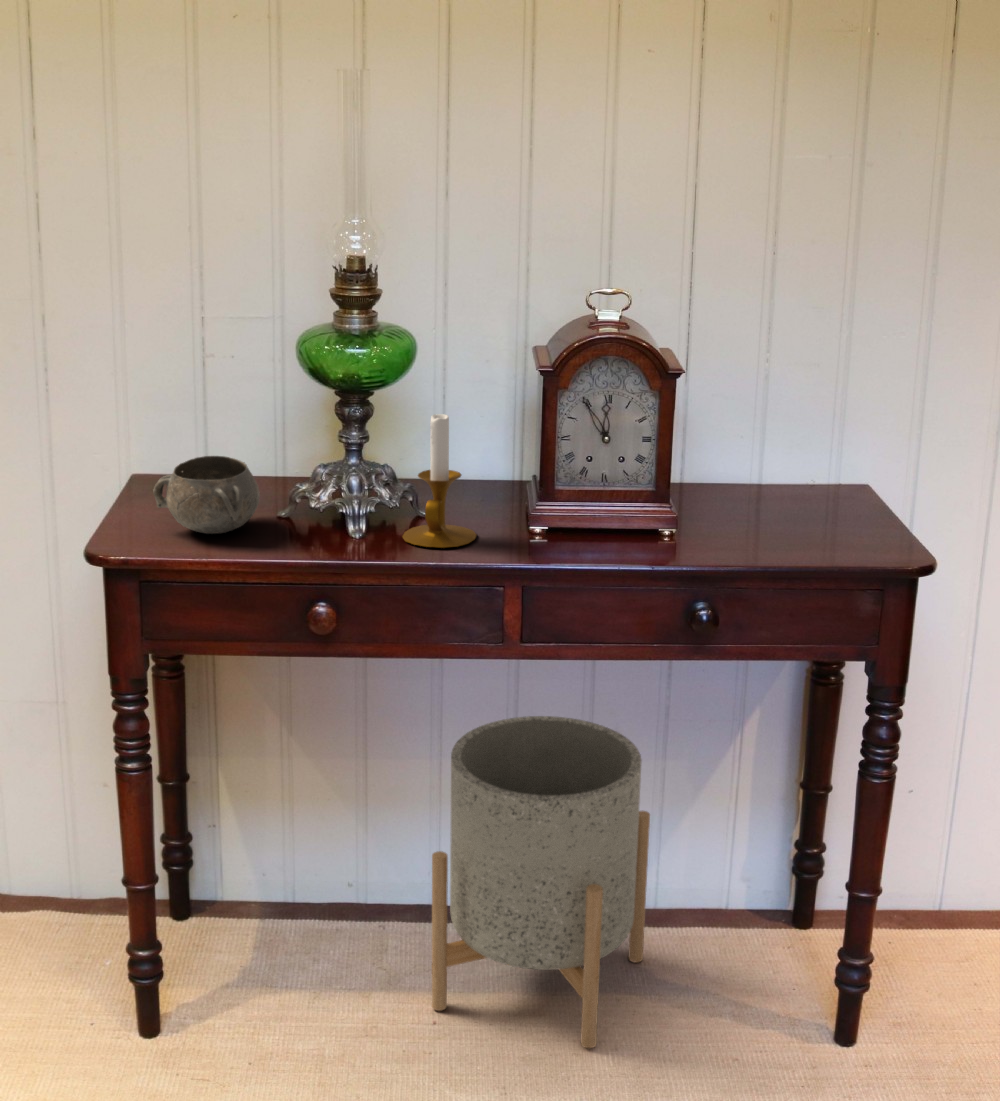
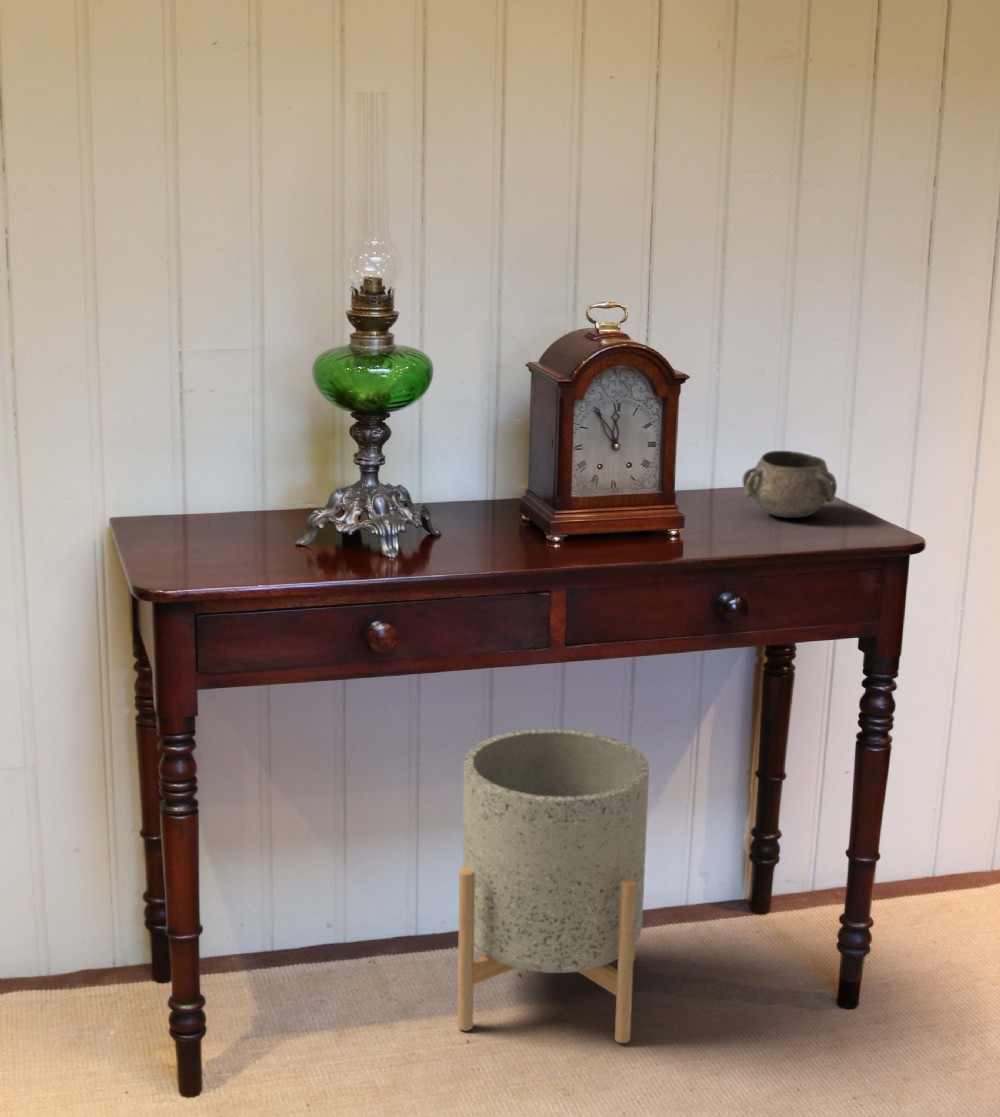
candlestick: present [403,414,476,548] -> none [437,428,509,557]
decorative bowl: present [153,456,260,534] -> present [743,451,837,518]

